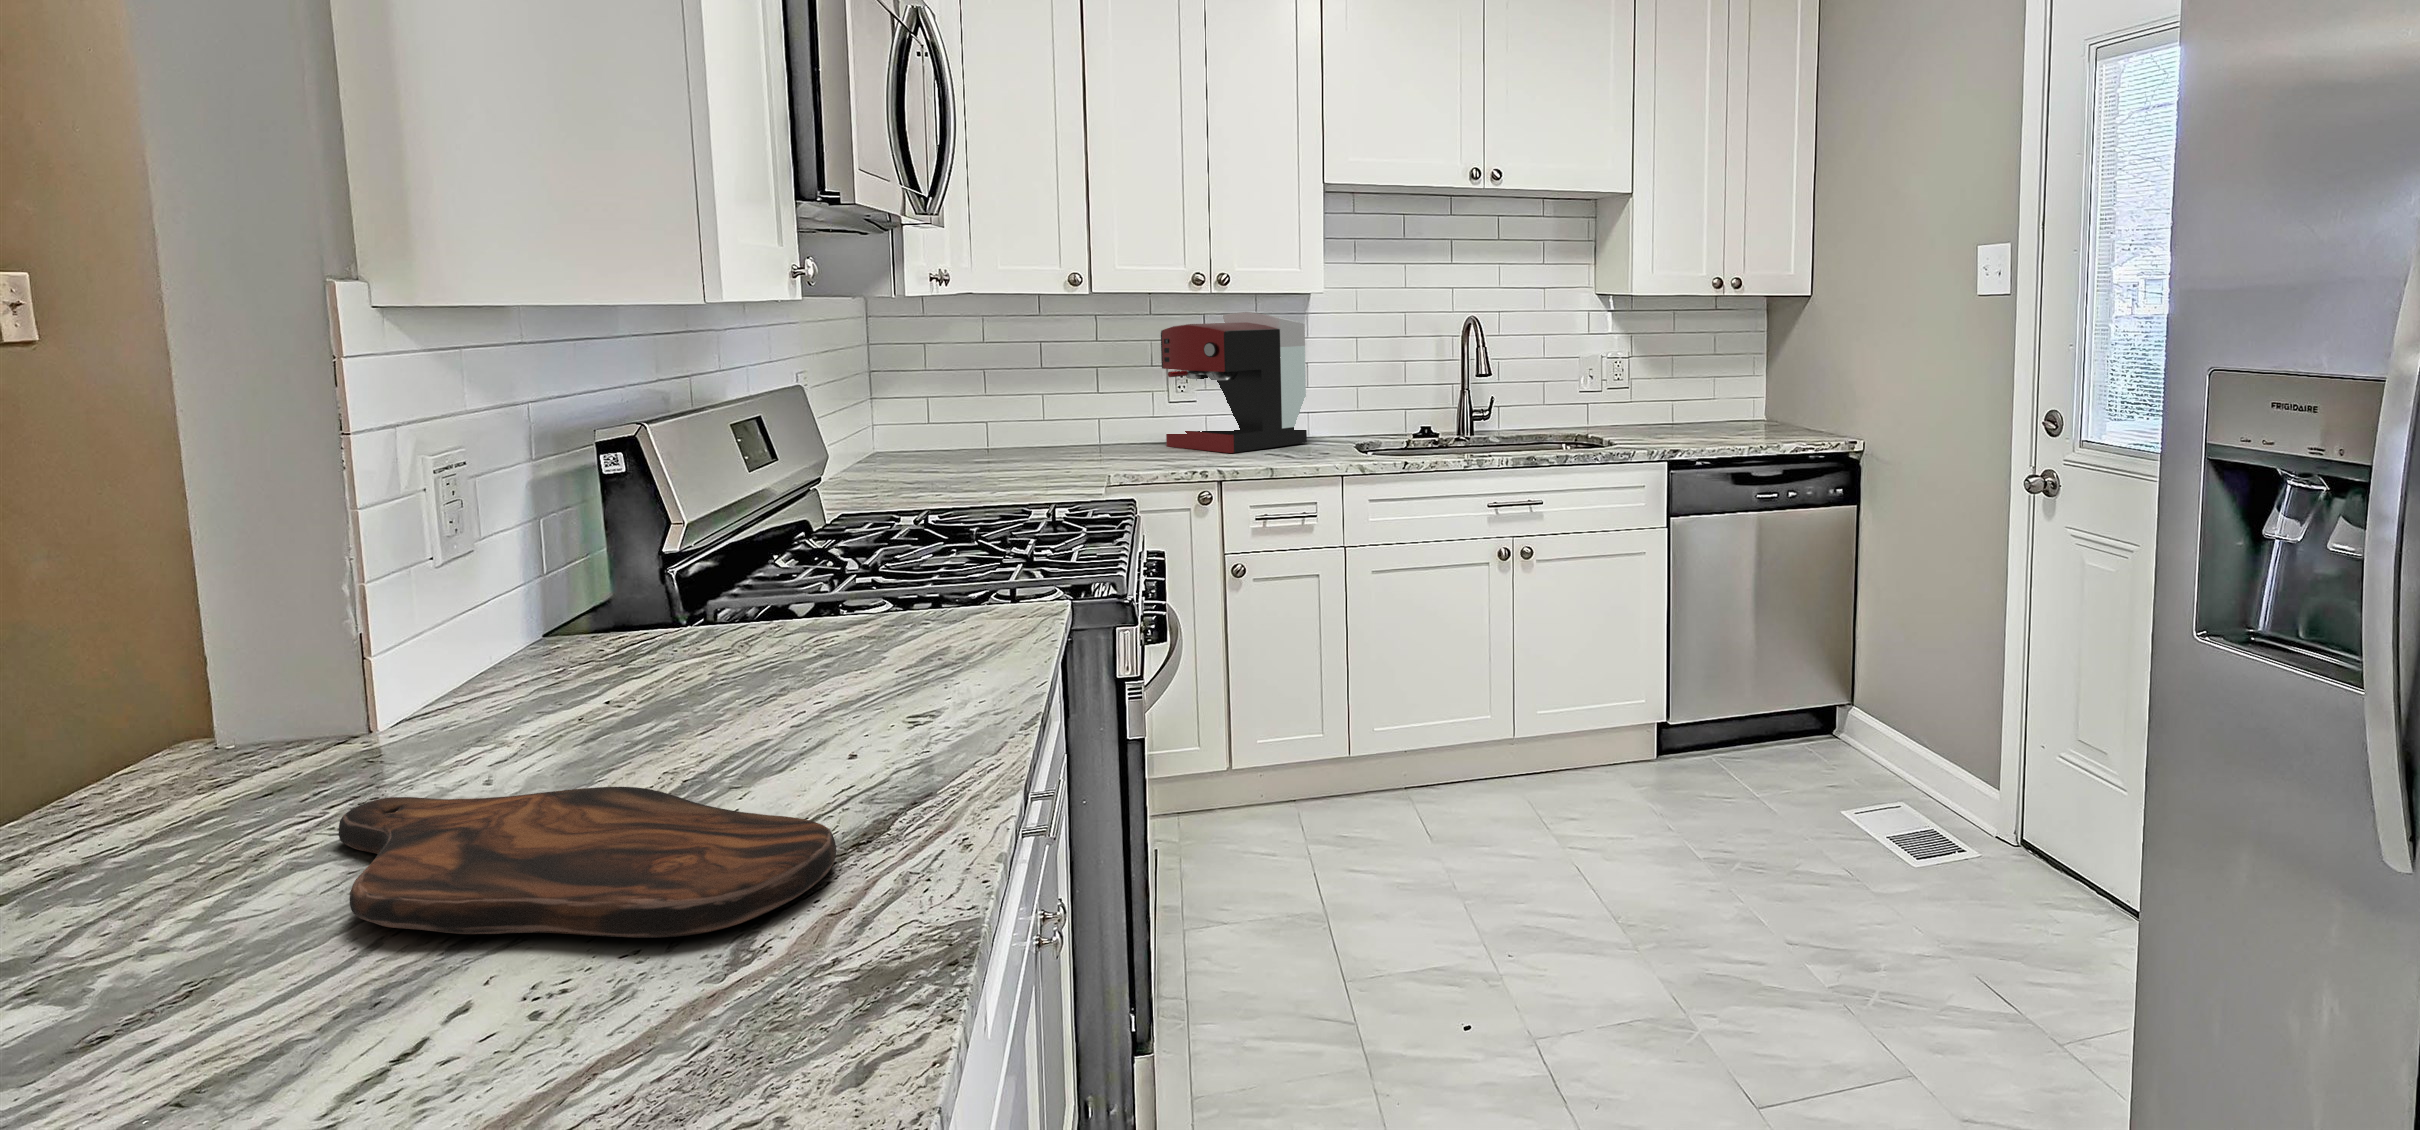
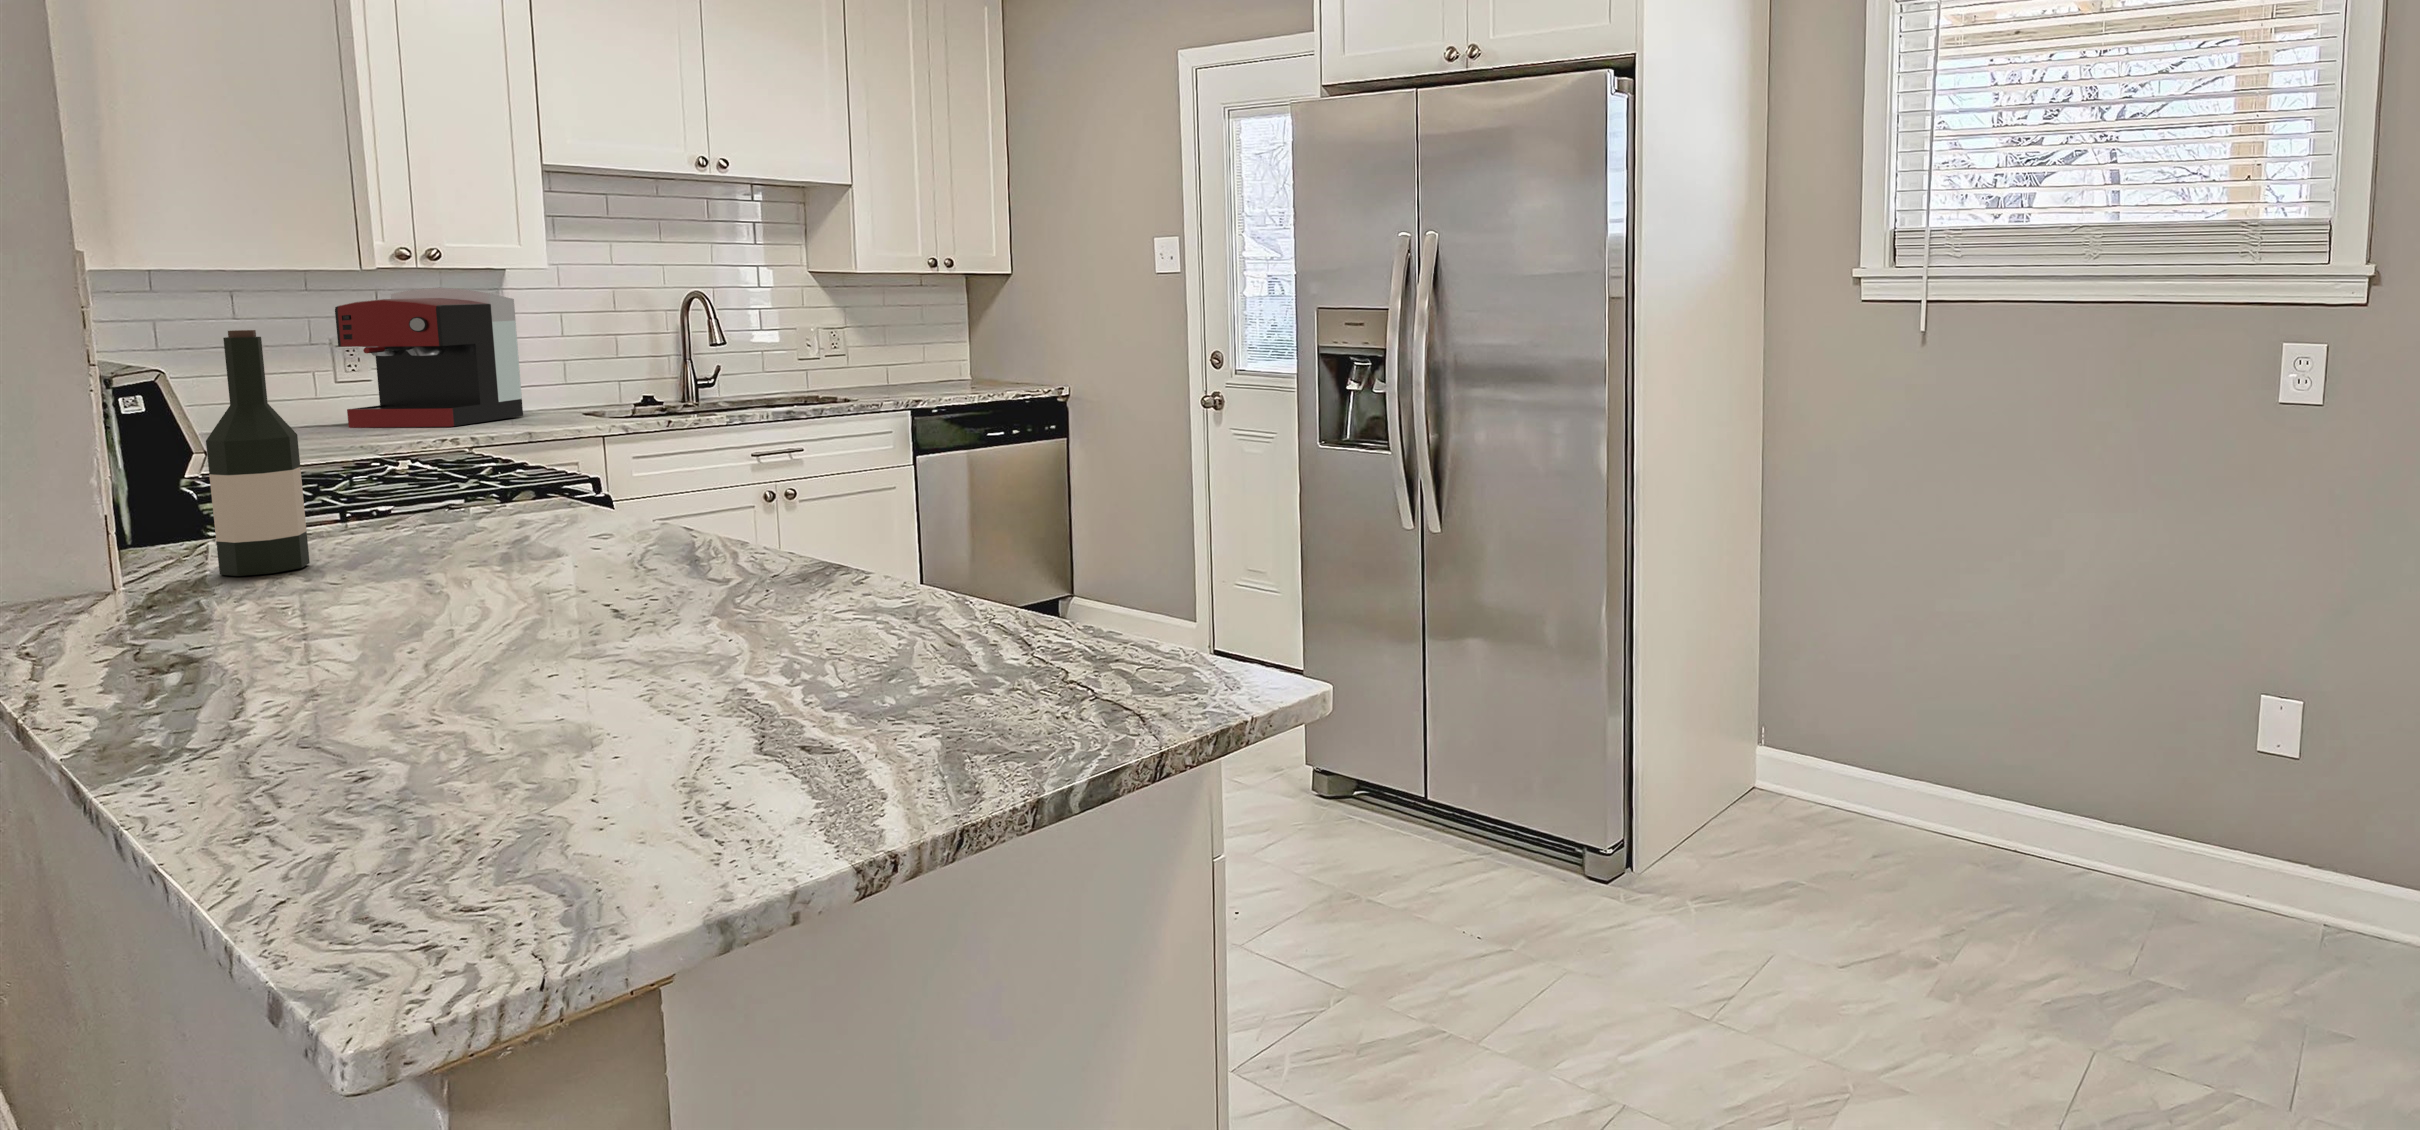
wine bottle: none [417,404,549,759] -> present [206,330,310,576]
cutting board: present [339,787,836,938] -> none [306,538,703,594]

